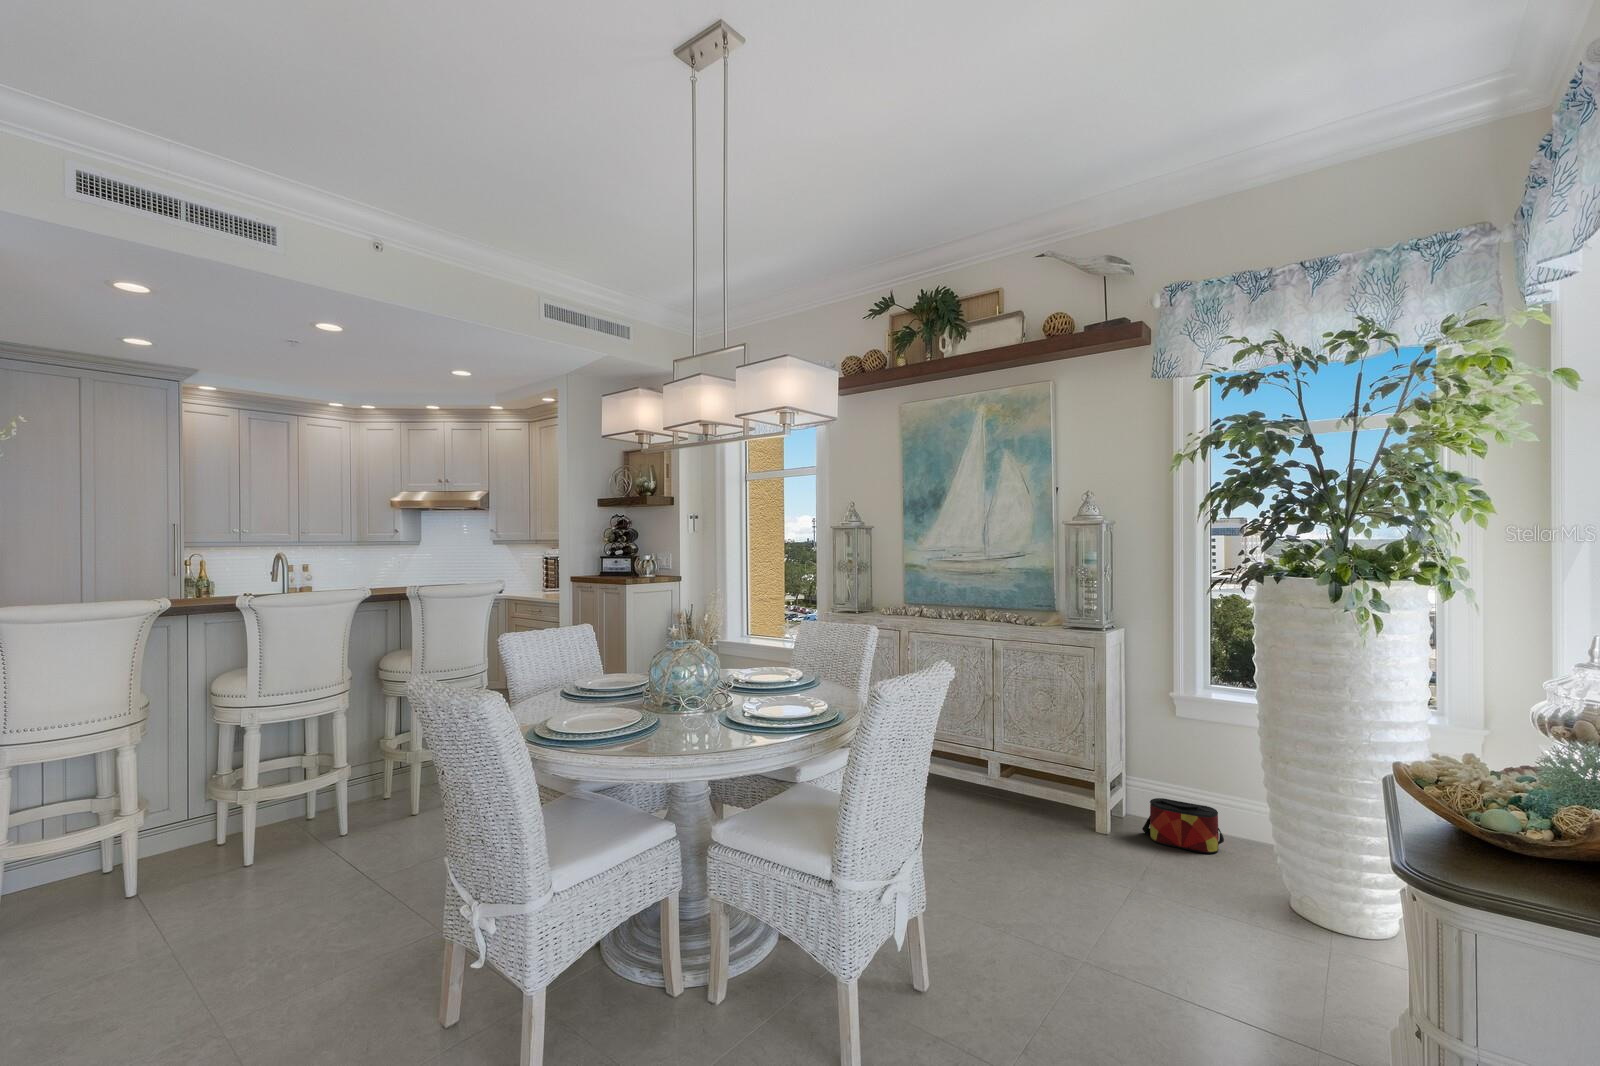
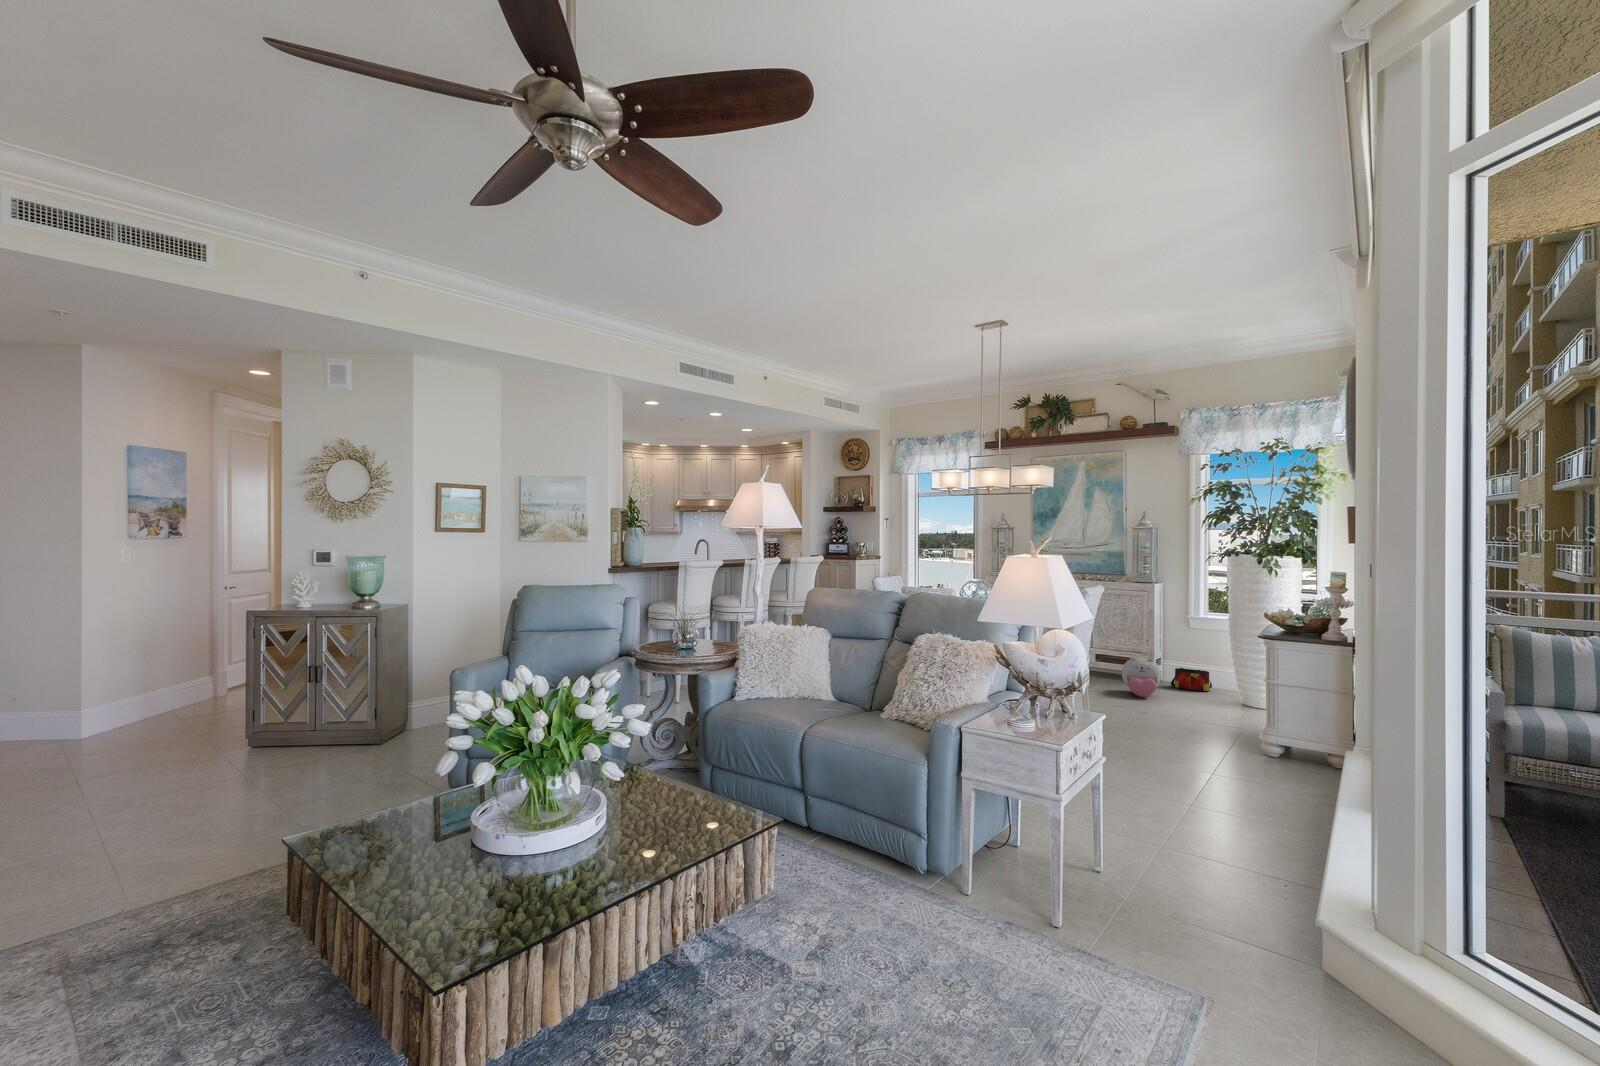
plush toy: none [1039,788,1118,880] -> present [1122,657,1161,697]

